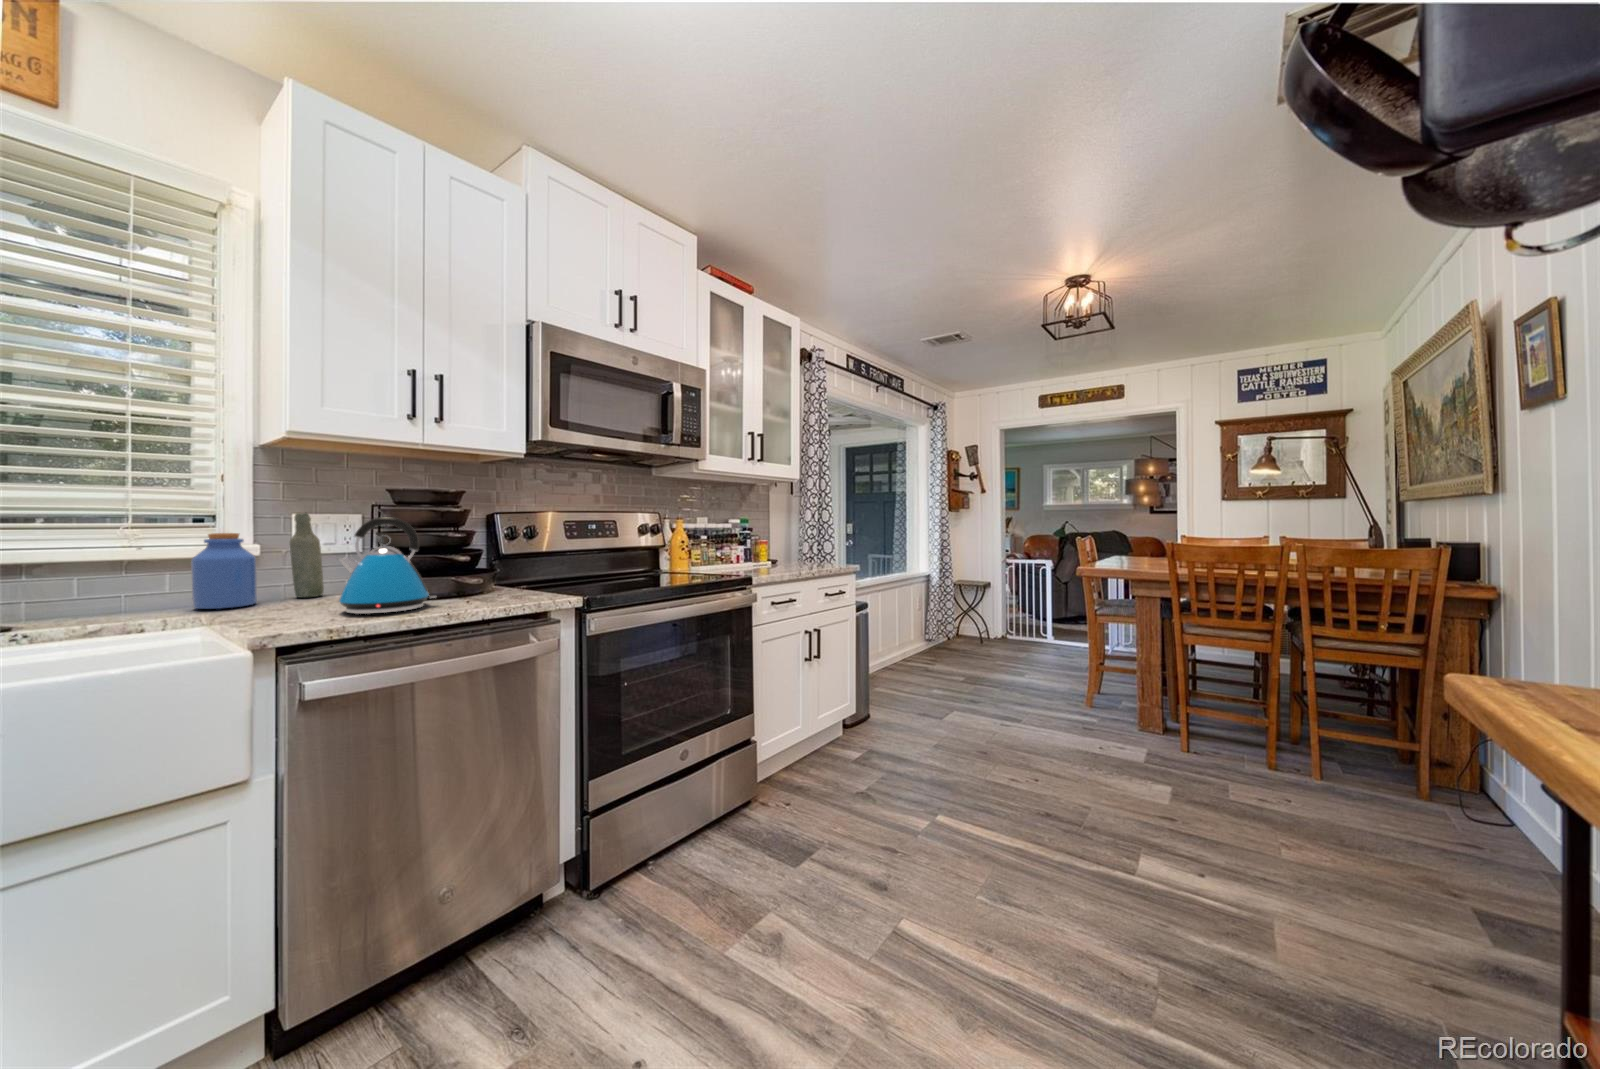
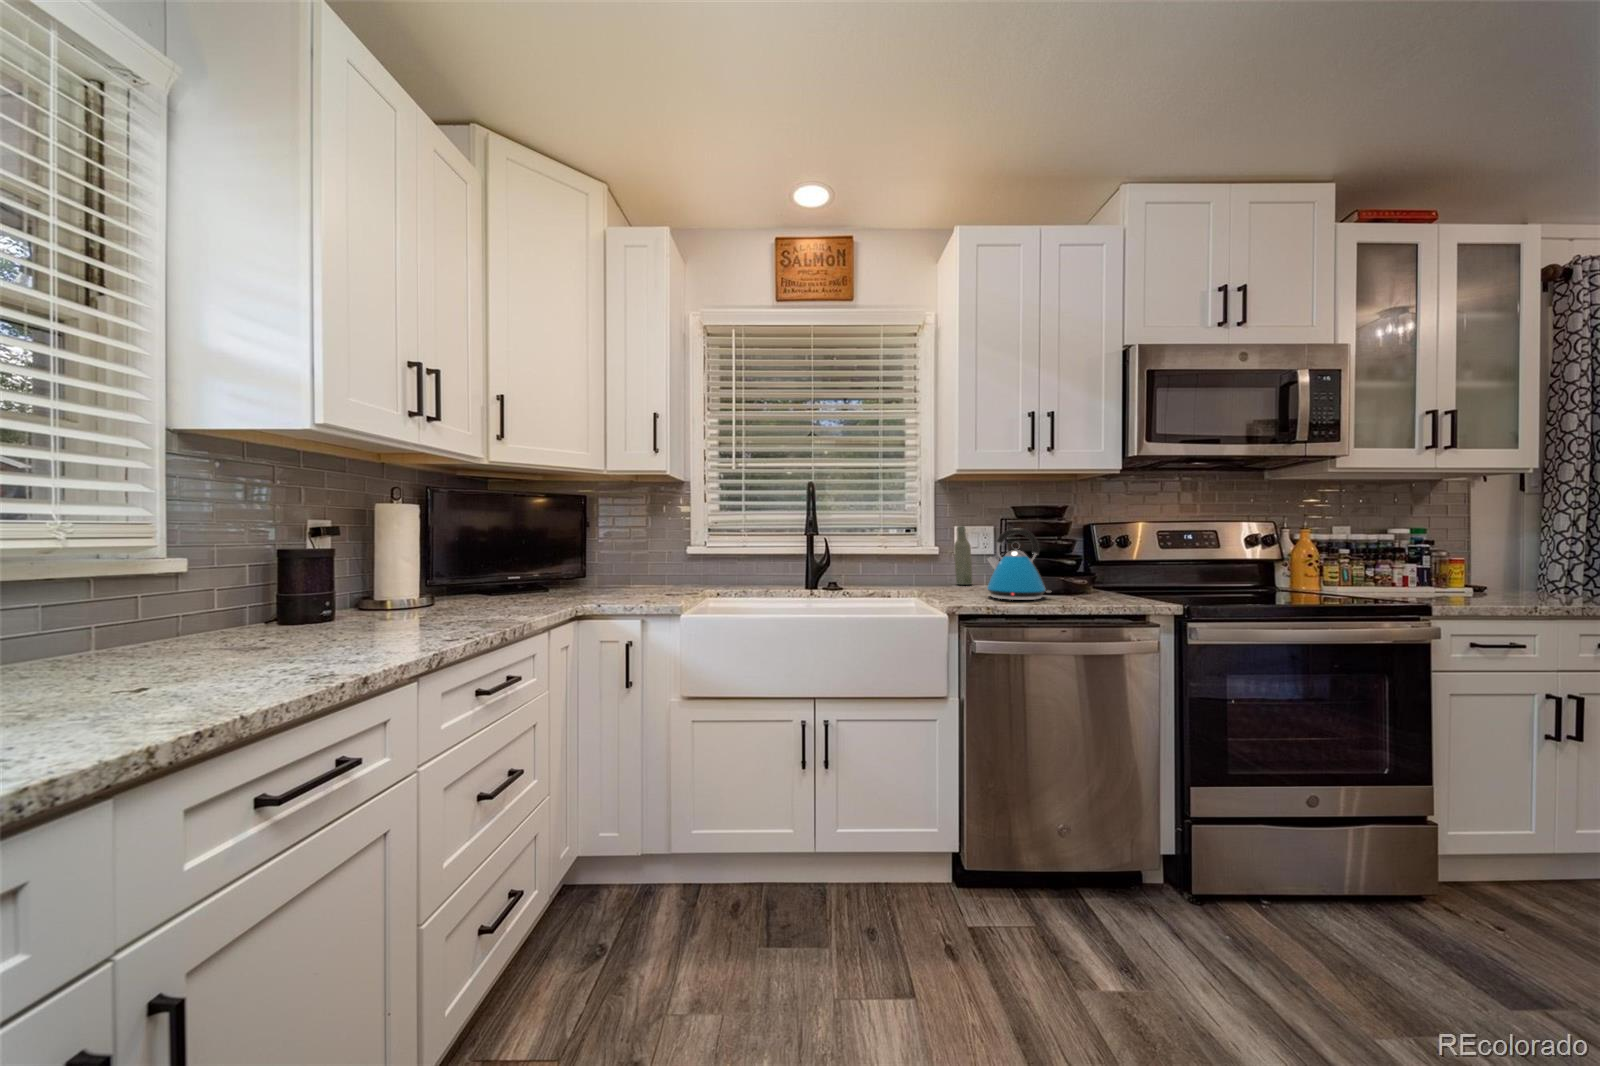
jar: present [191,533,257,609] -> none [908,539,938,587]

